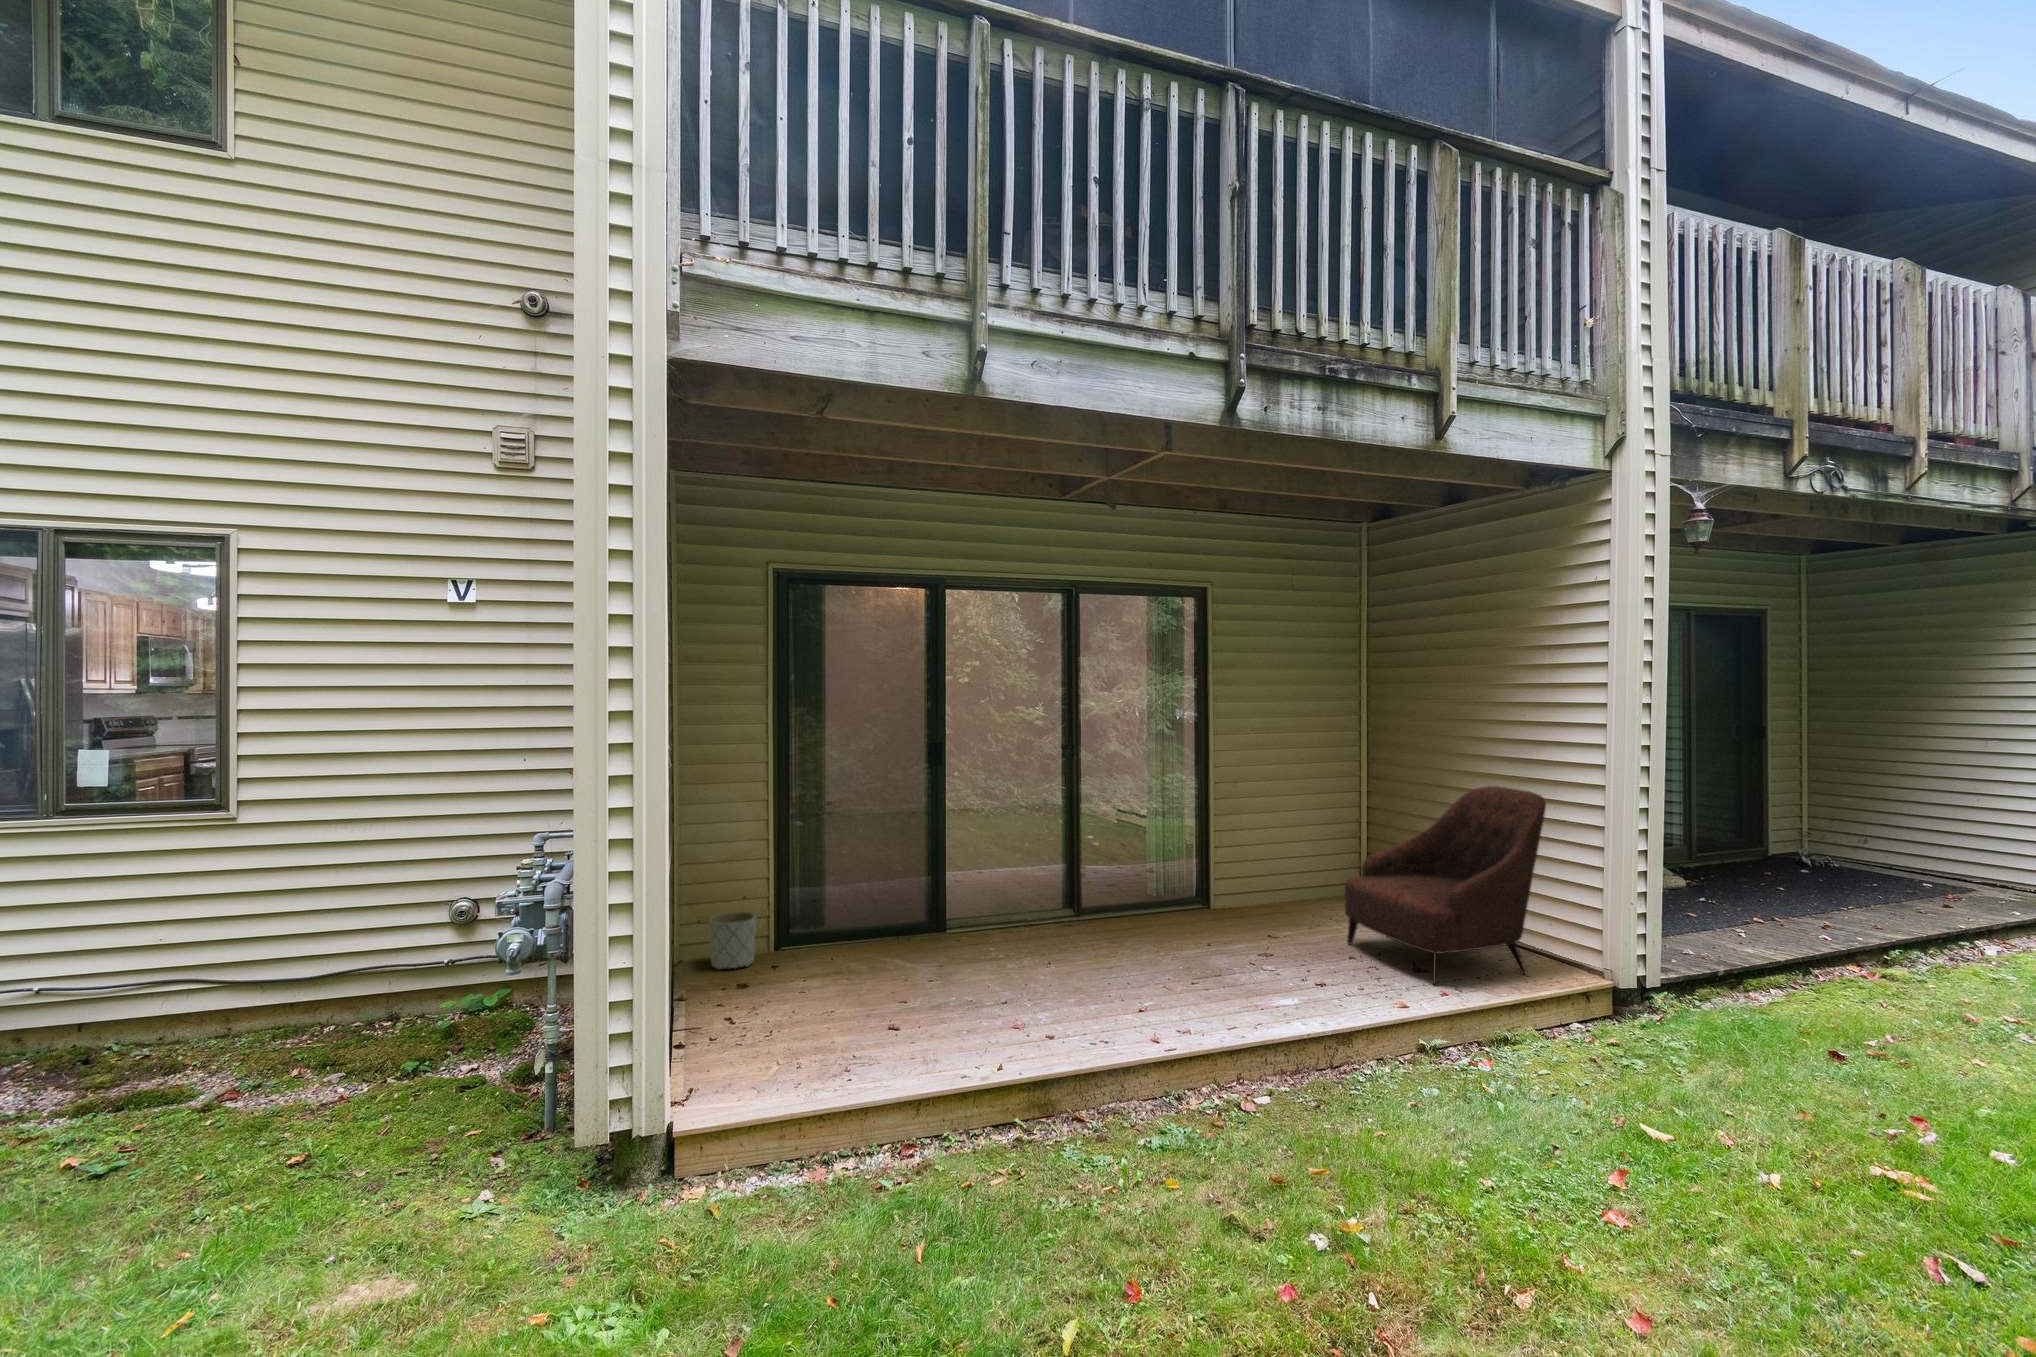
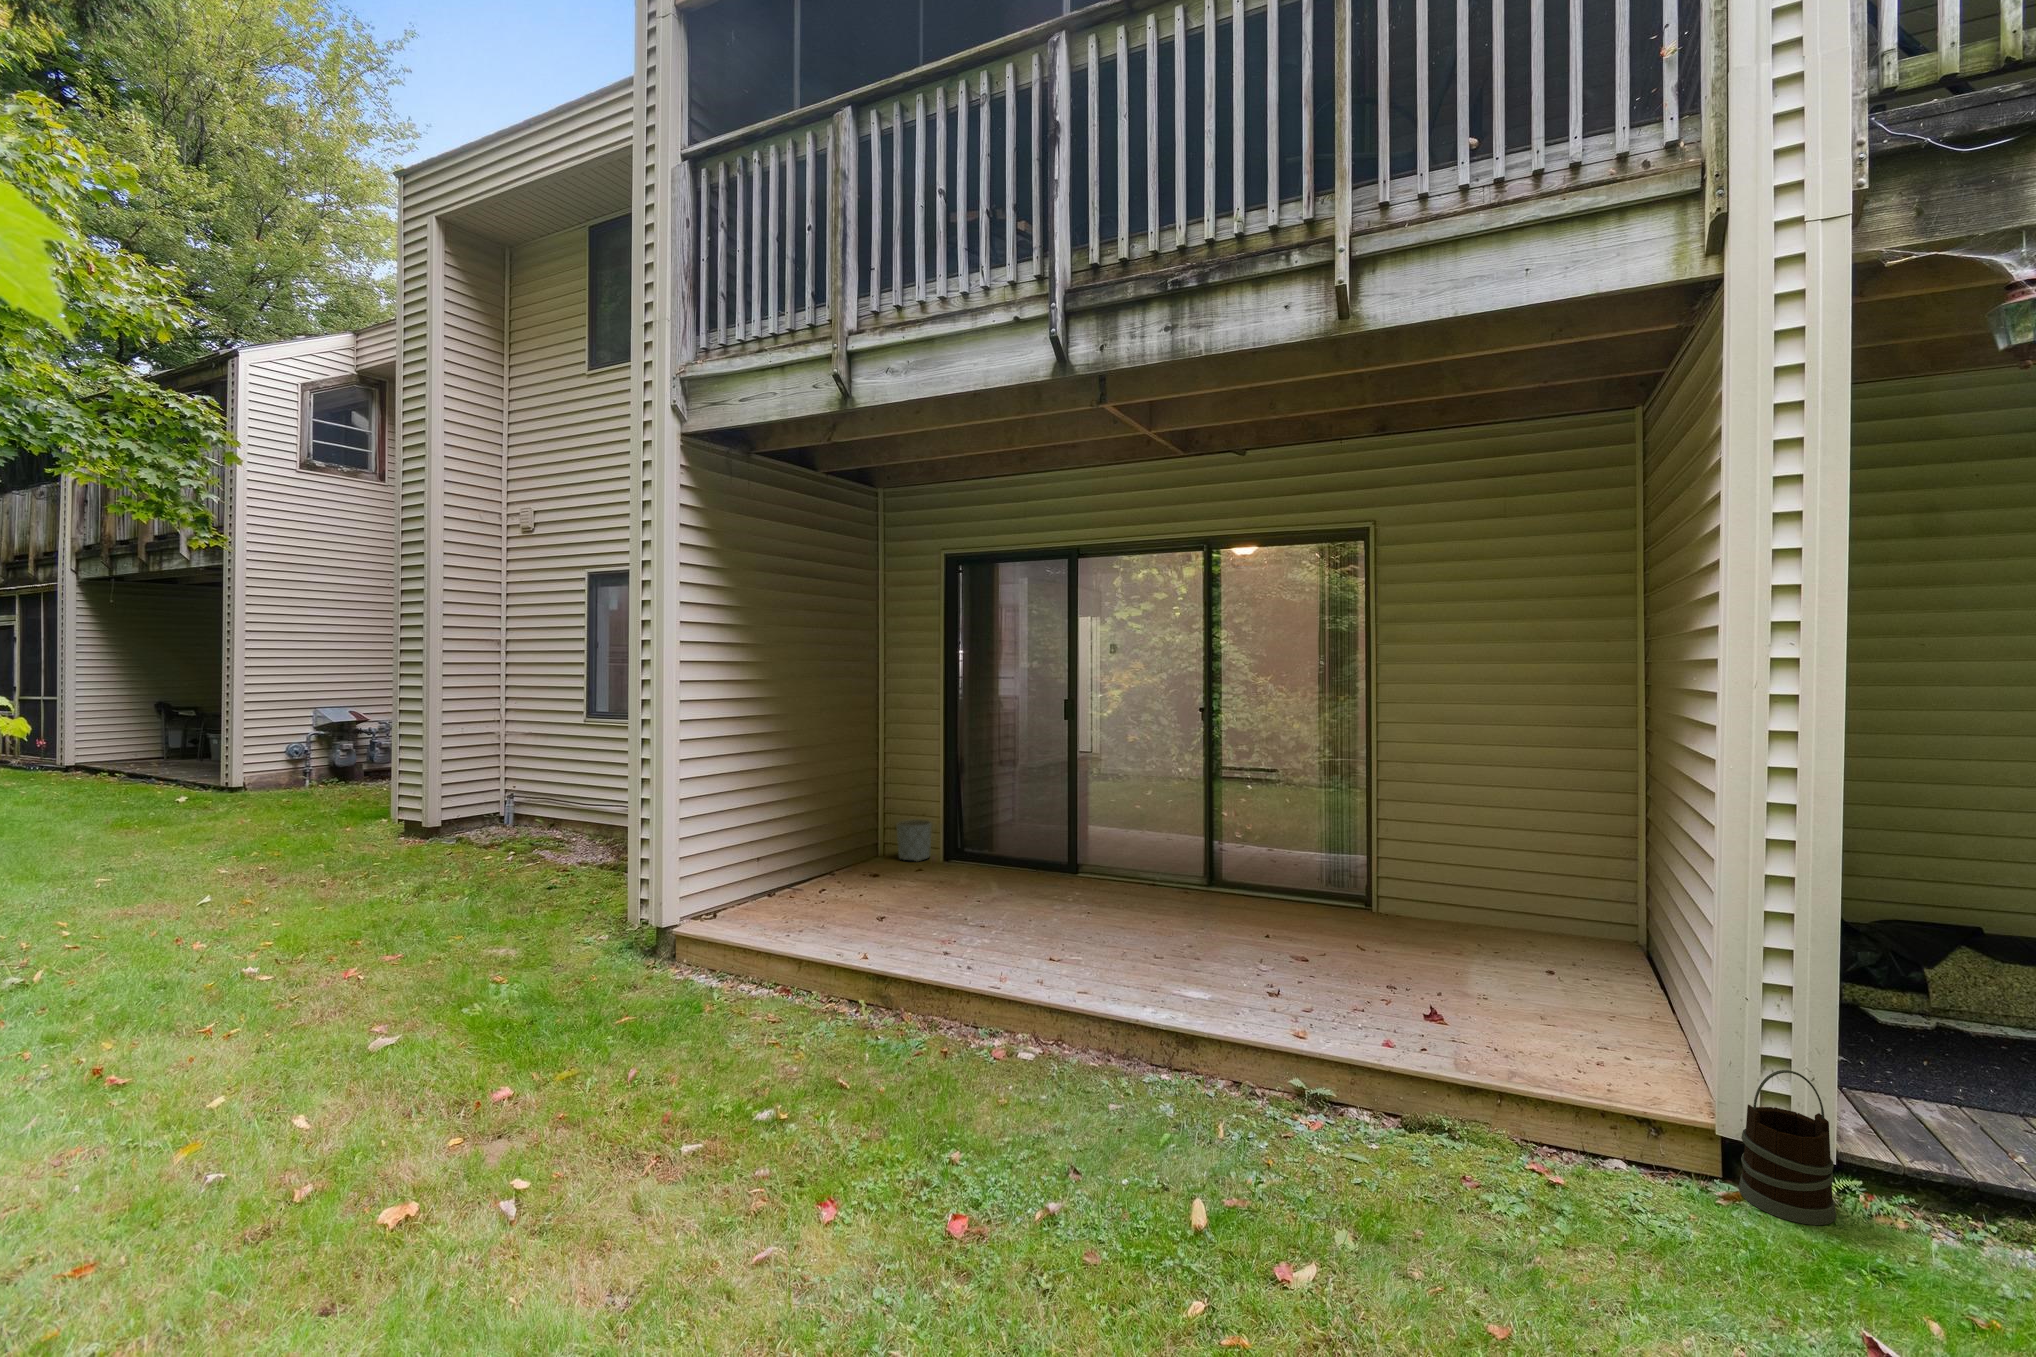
armchair: present [1345,786,1546,985] -> none [1381,792,1657,1063]
wooden bucket: none [1658,936,1712,1022] -> present [1739,1070,1836,1225]

